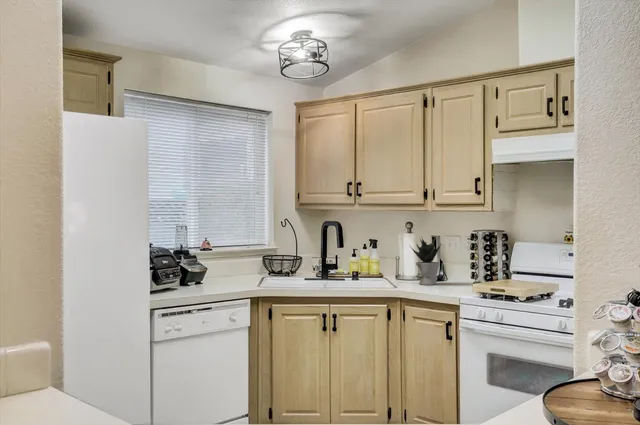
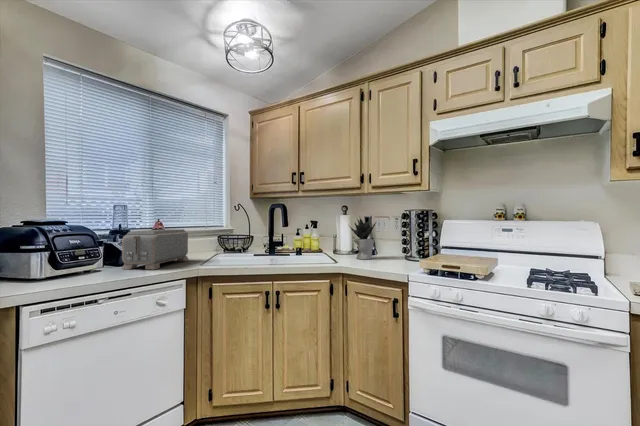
toaster: none [191,250,242,289] -> present [122,229,189,269]

